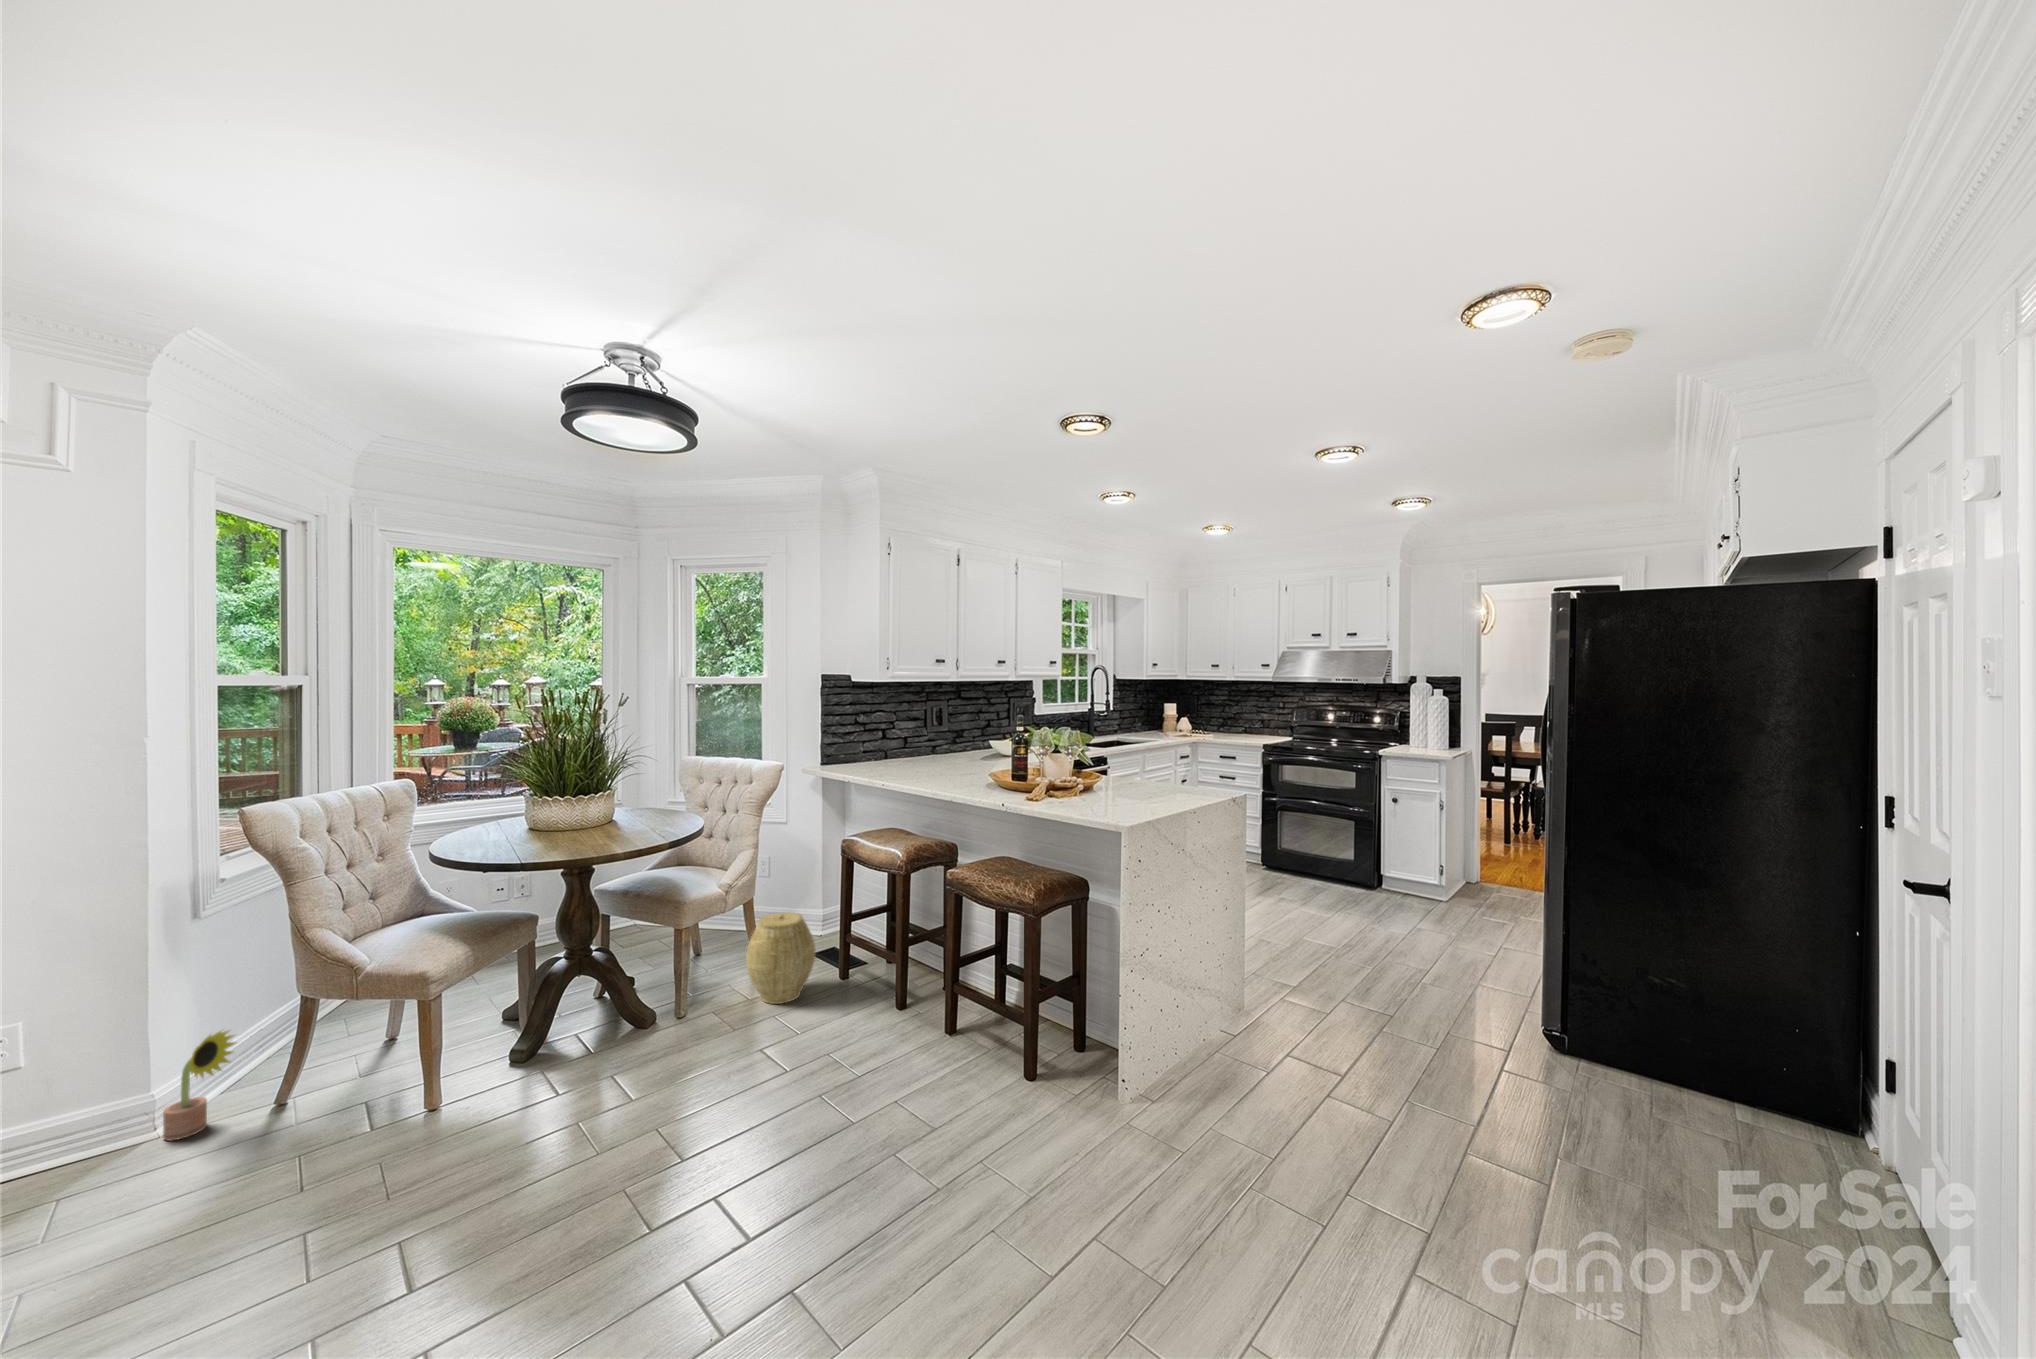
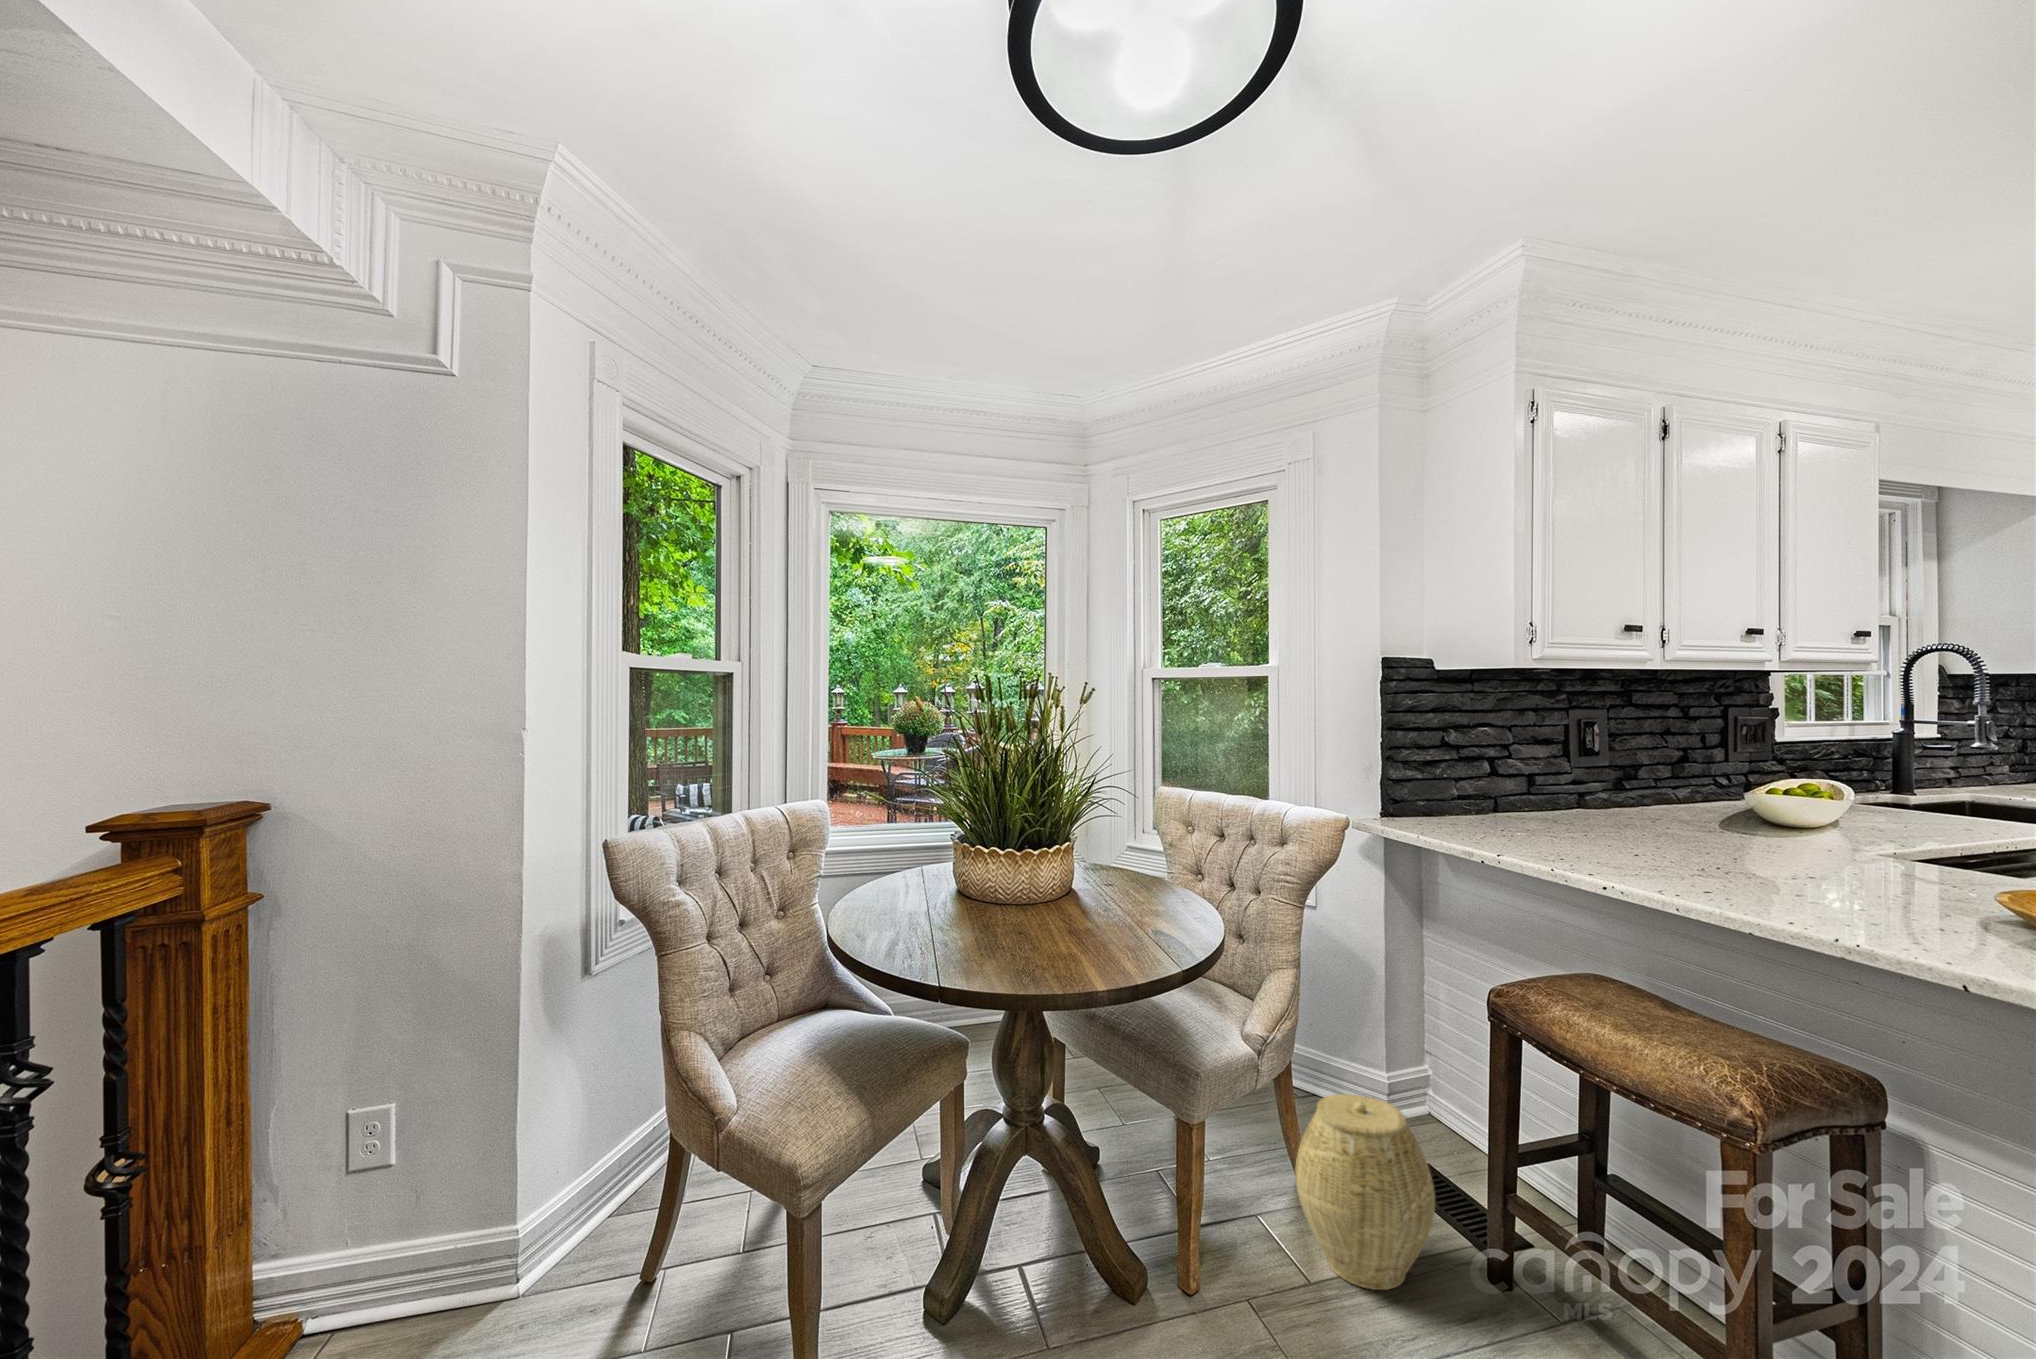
decorative plant: present [163,1031,235,1141] -> none [523,1152,605,1305]

